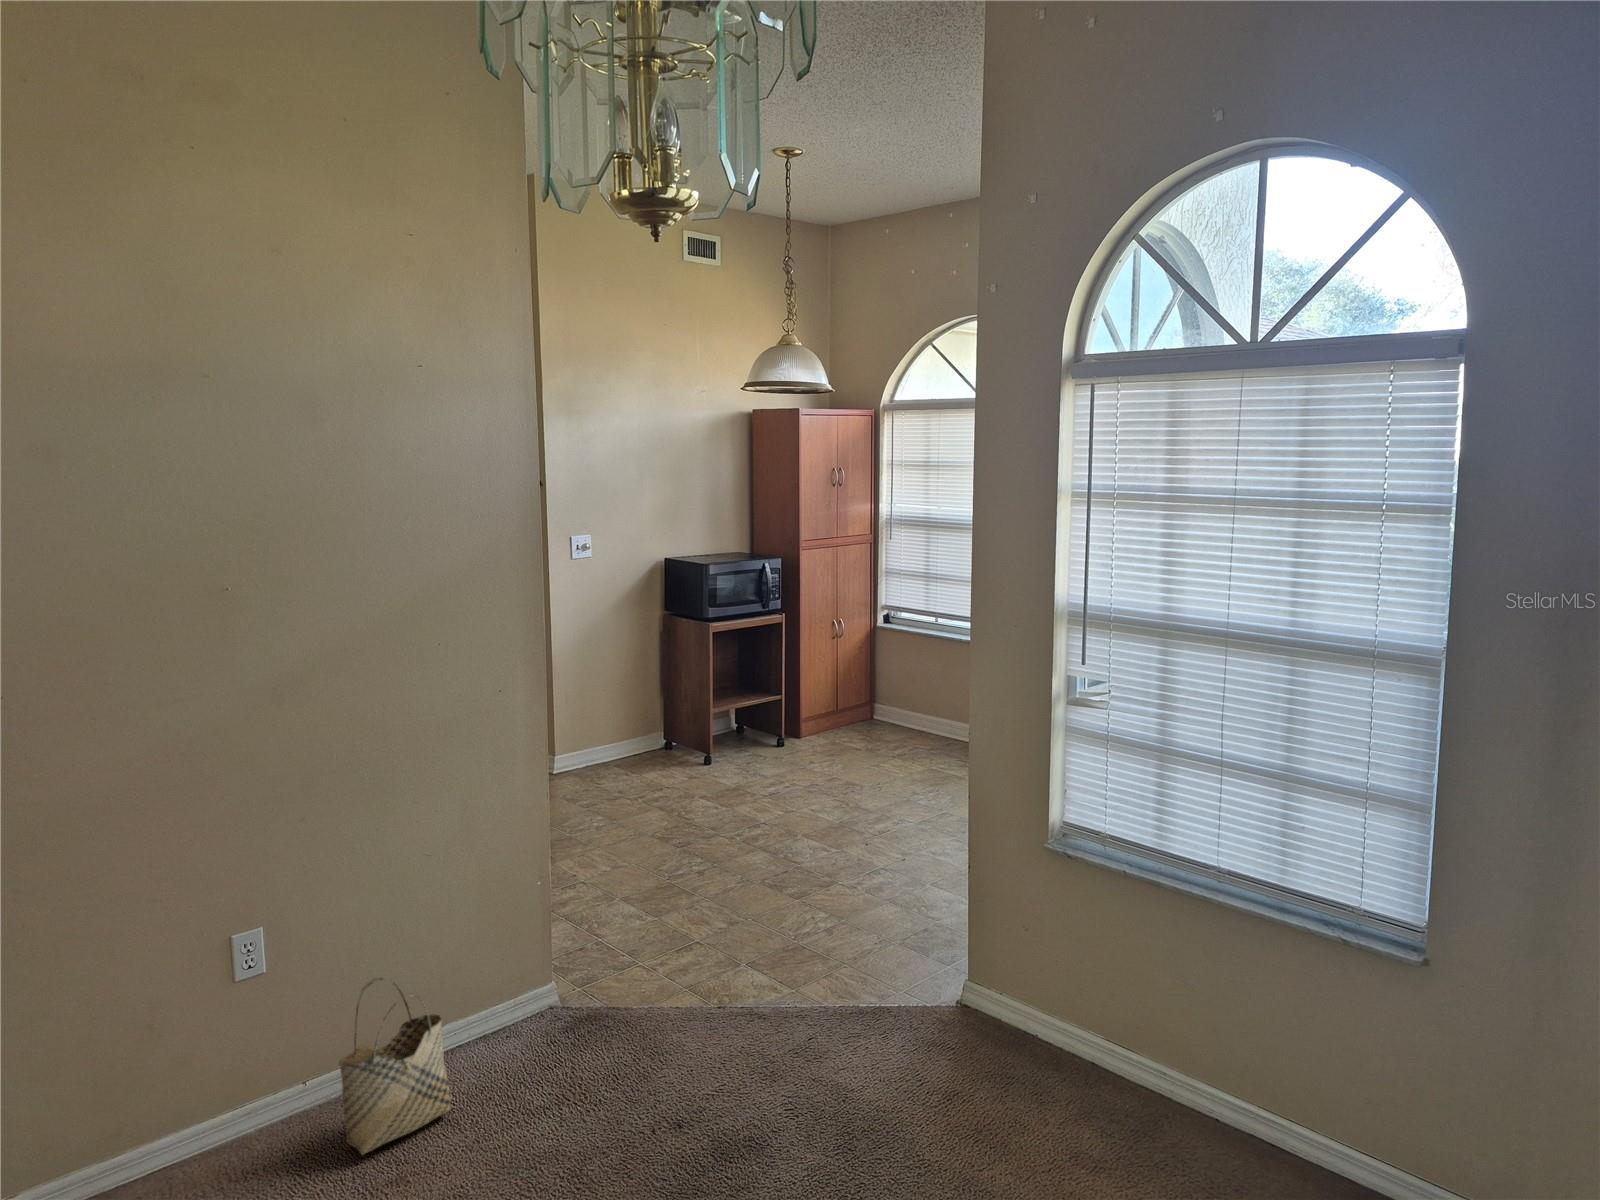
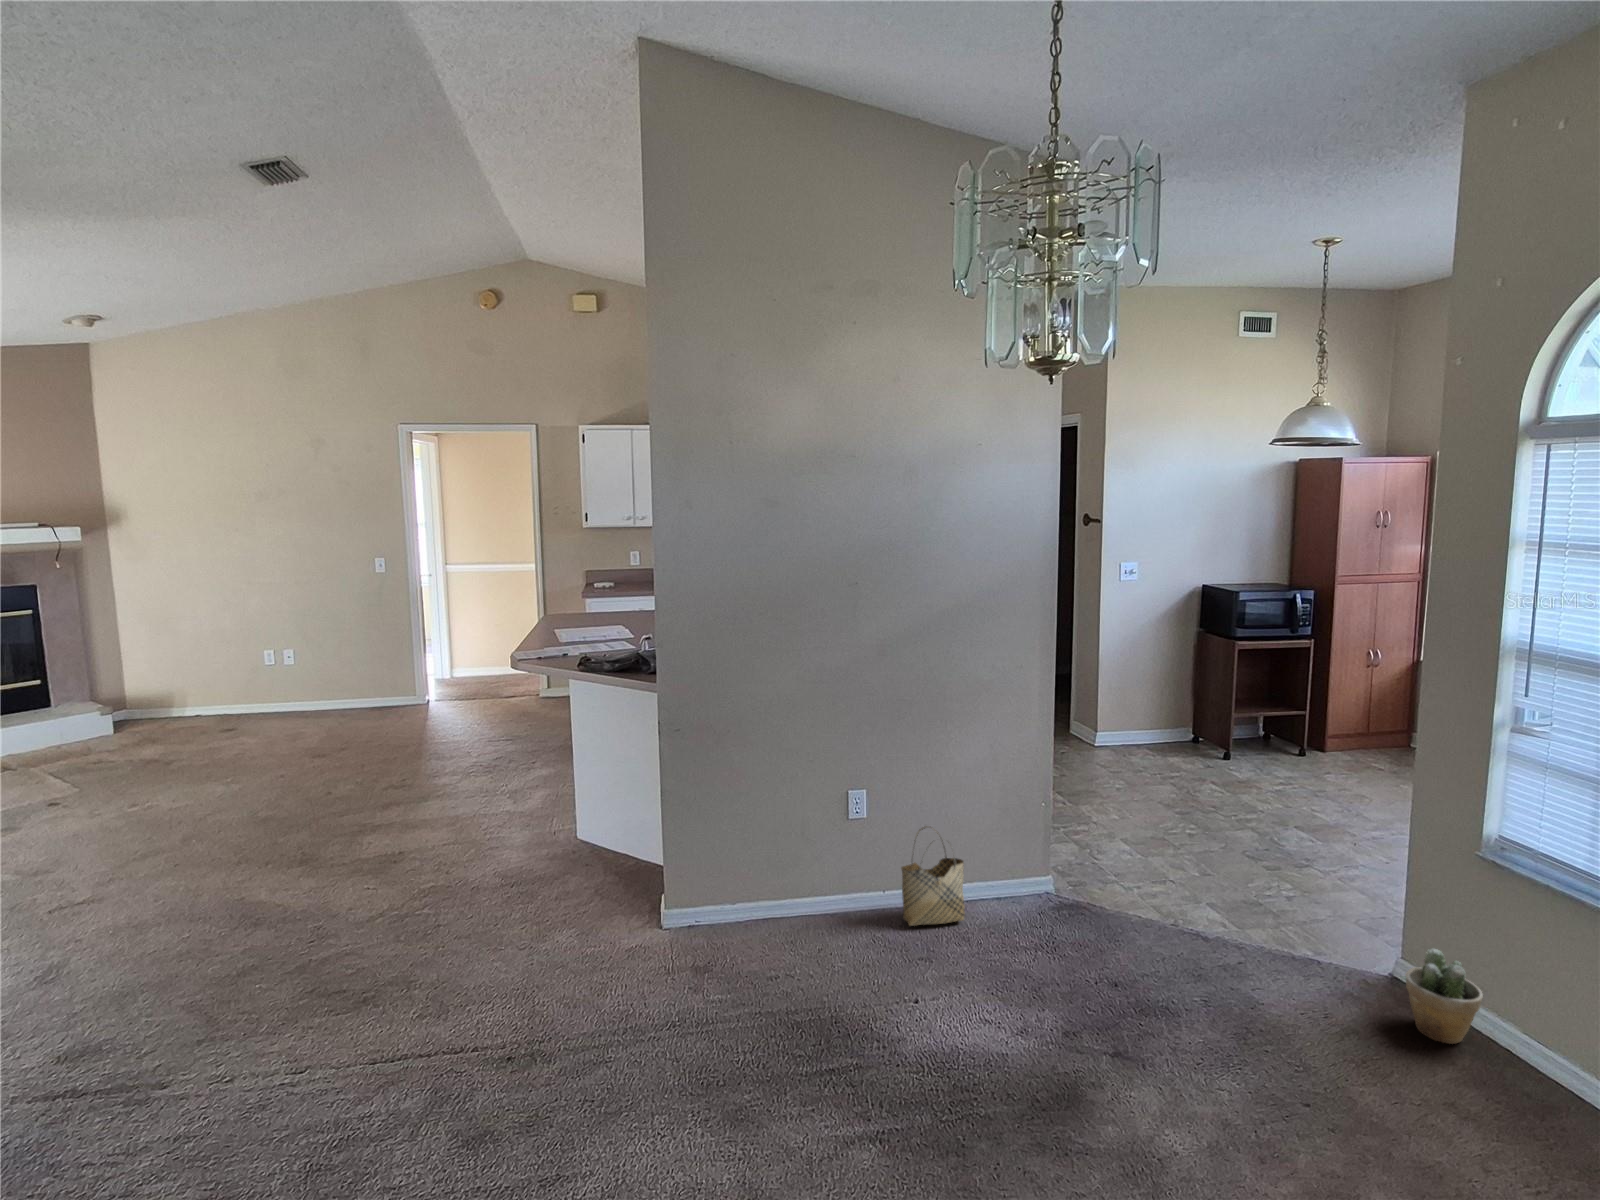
potted plant: none [997,963,1069,1068] -> present [1406,949,1483,1044]

